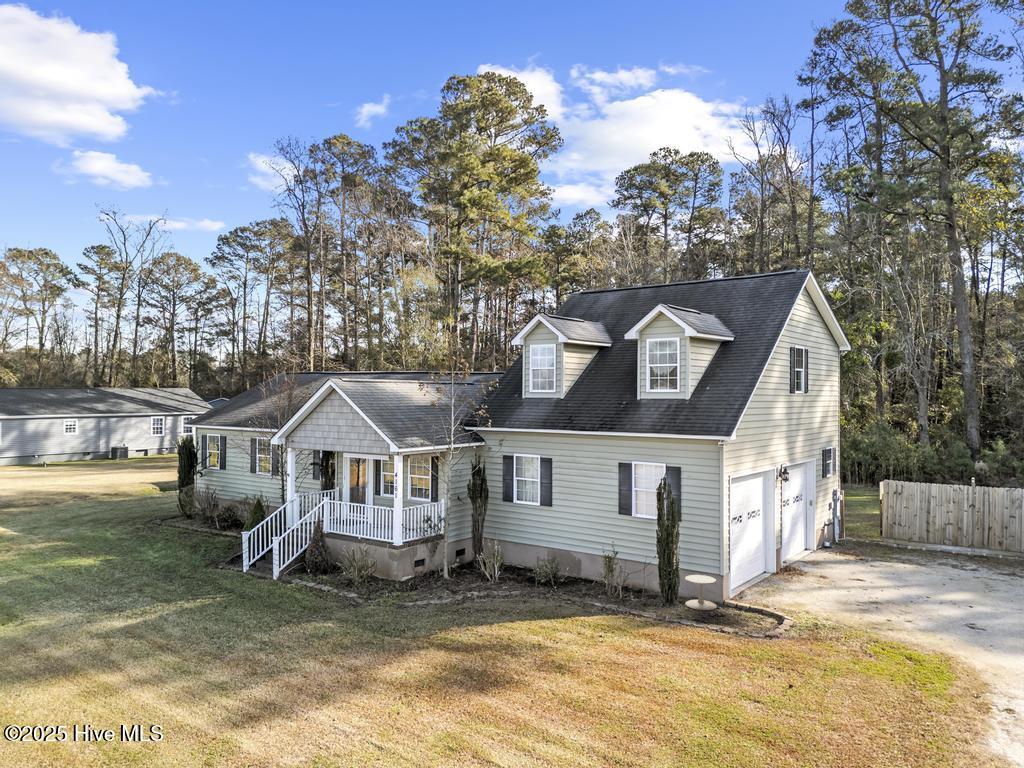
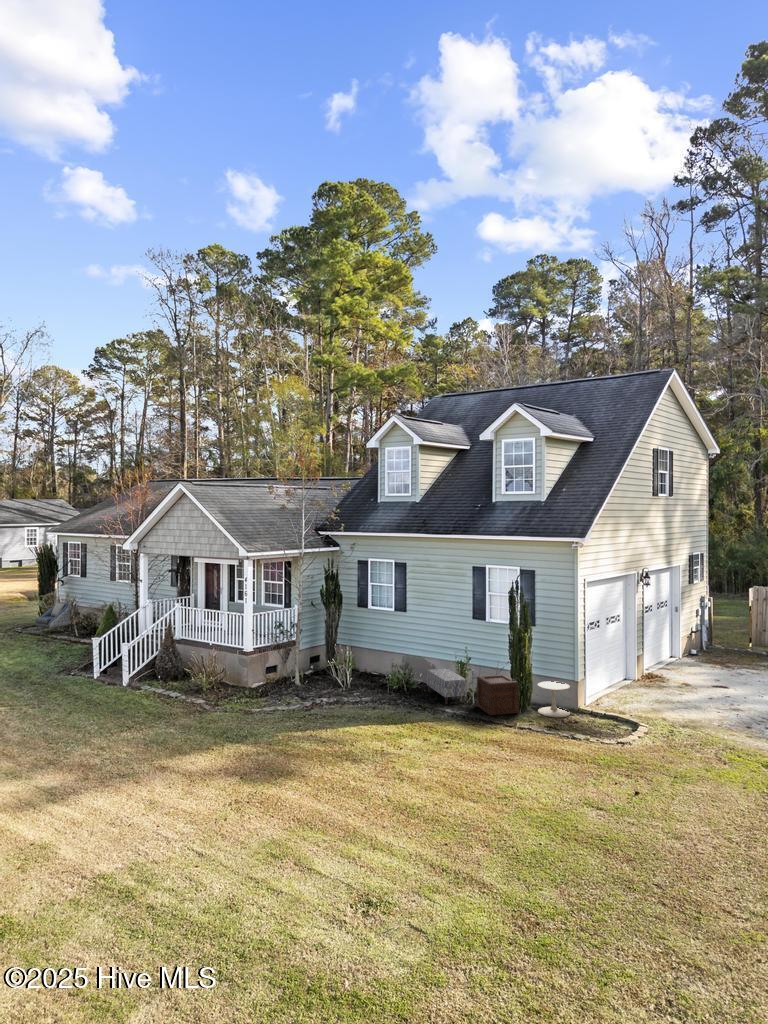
armchair: none [174,495,208,528] -> present [35,602,70,634]
bench: none [574,562,615,598] -> present [427,668,467,704]
wooden crate: none [626,568,667,609] -> present [477,675,519,715]

